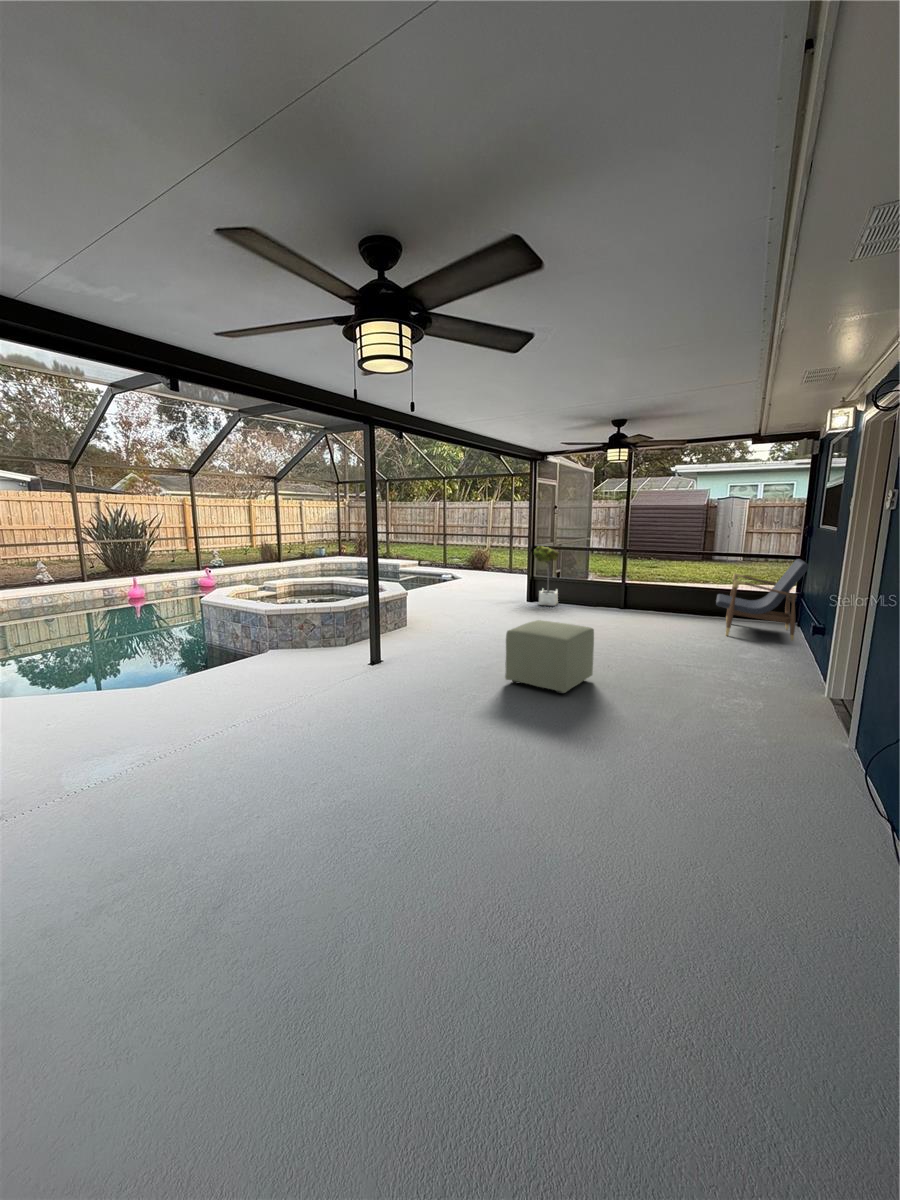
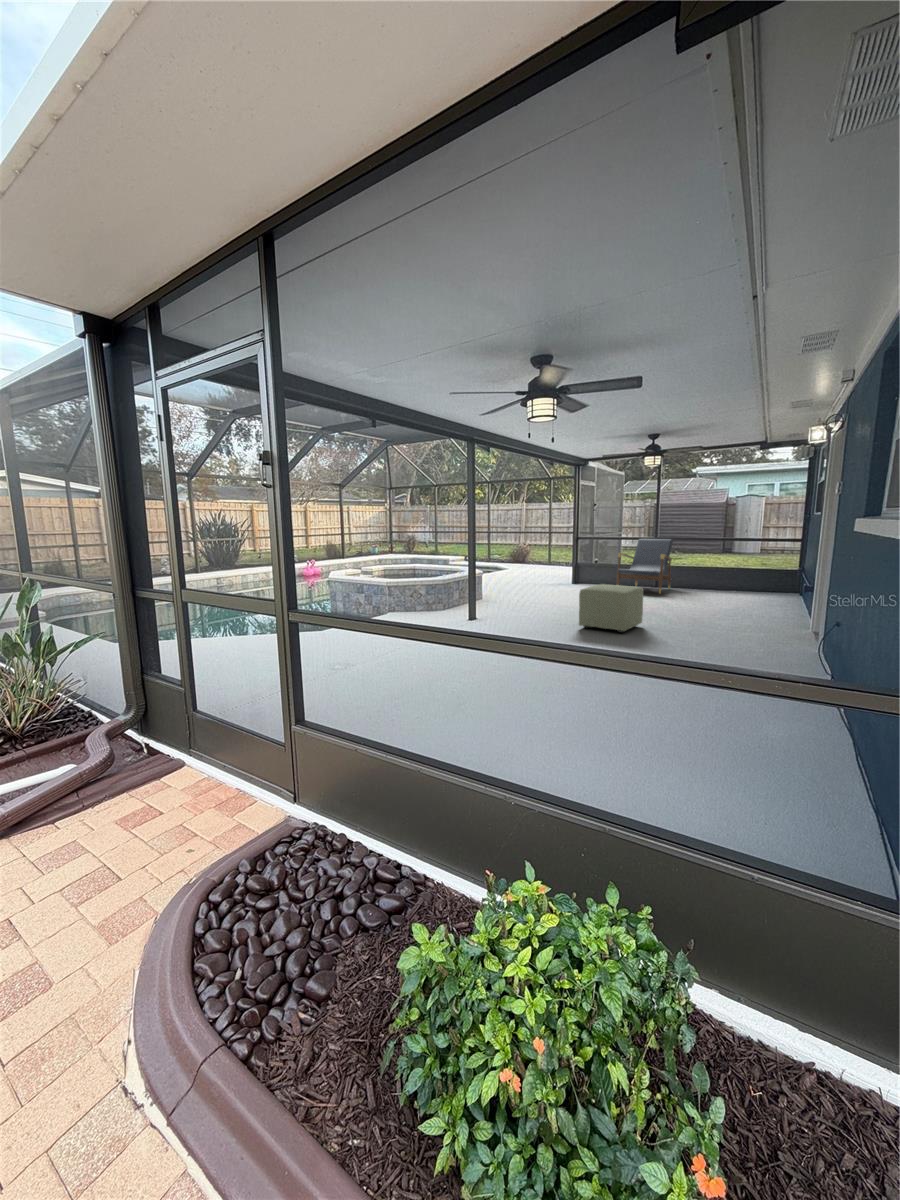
potted tree: present [534,546,559,606] -> none [580,536,602,586]
lounge chair: present [716,559,809,640] -> present [617,539,673,594]

